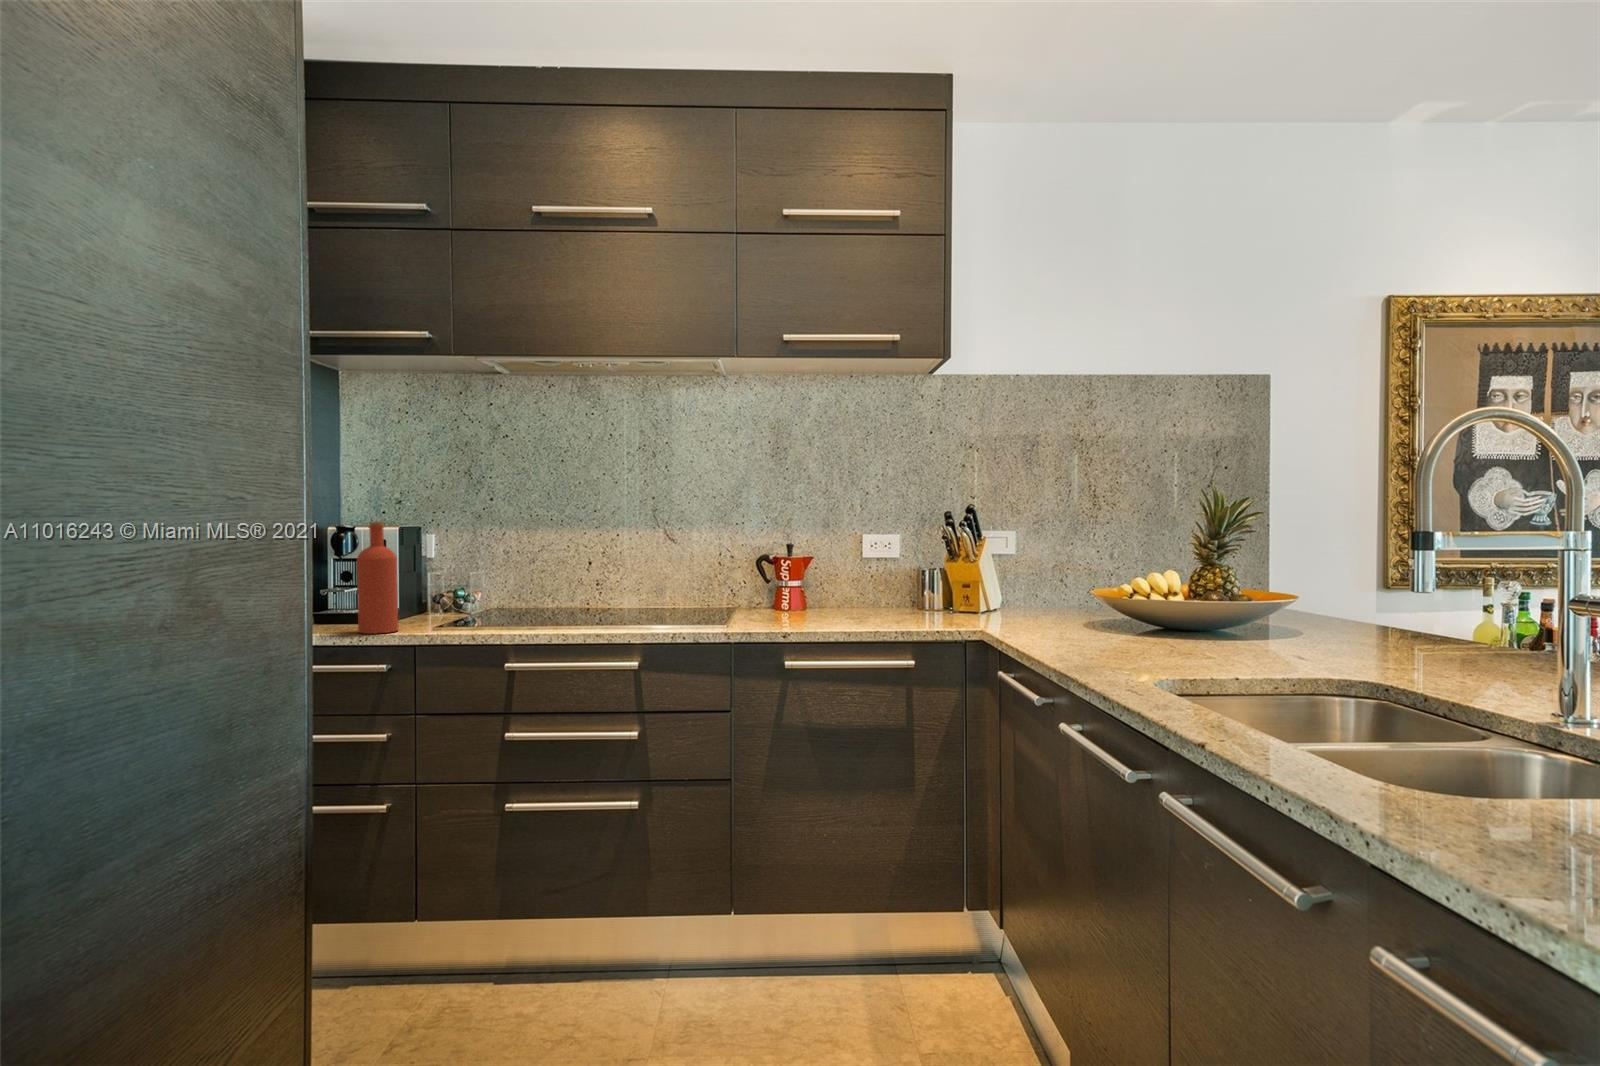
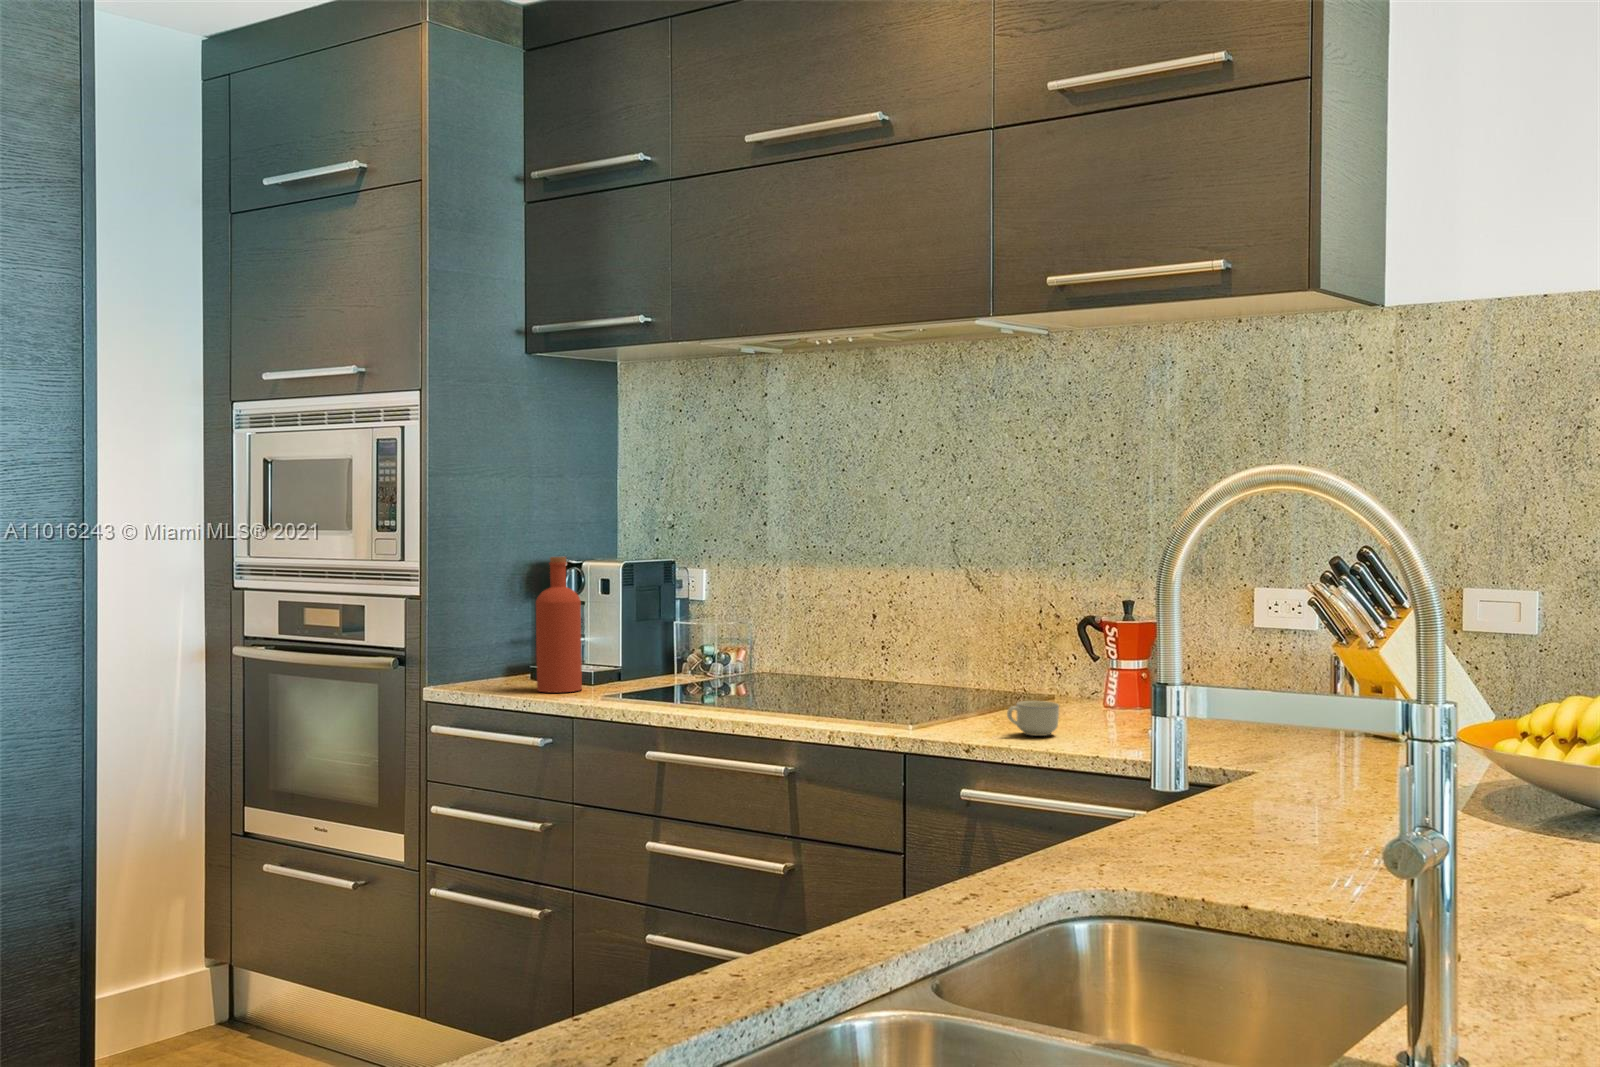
cup: none [794,606,821,627] -> present [1007,701,1059,736]

